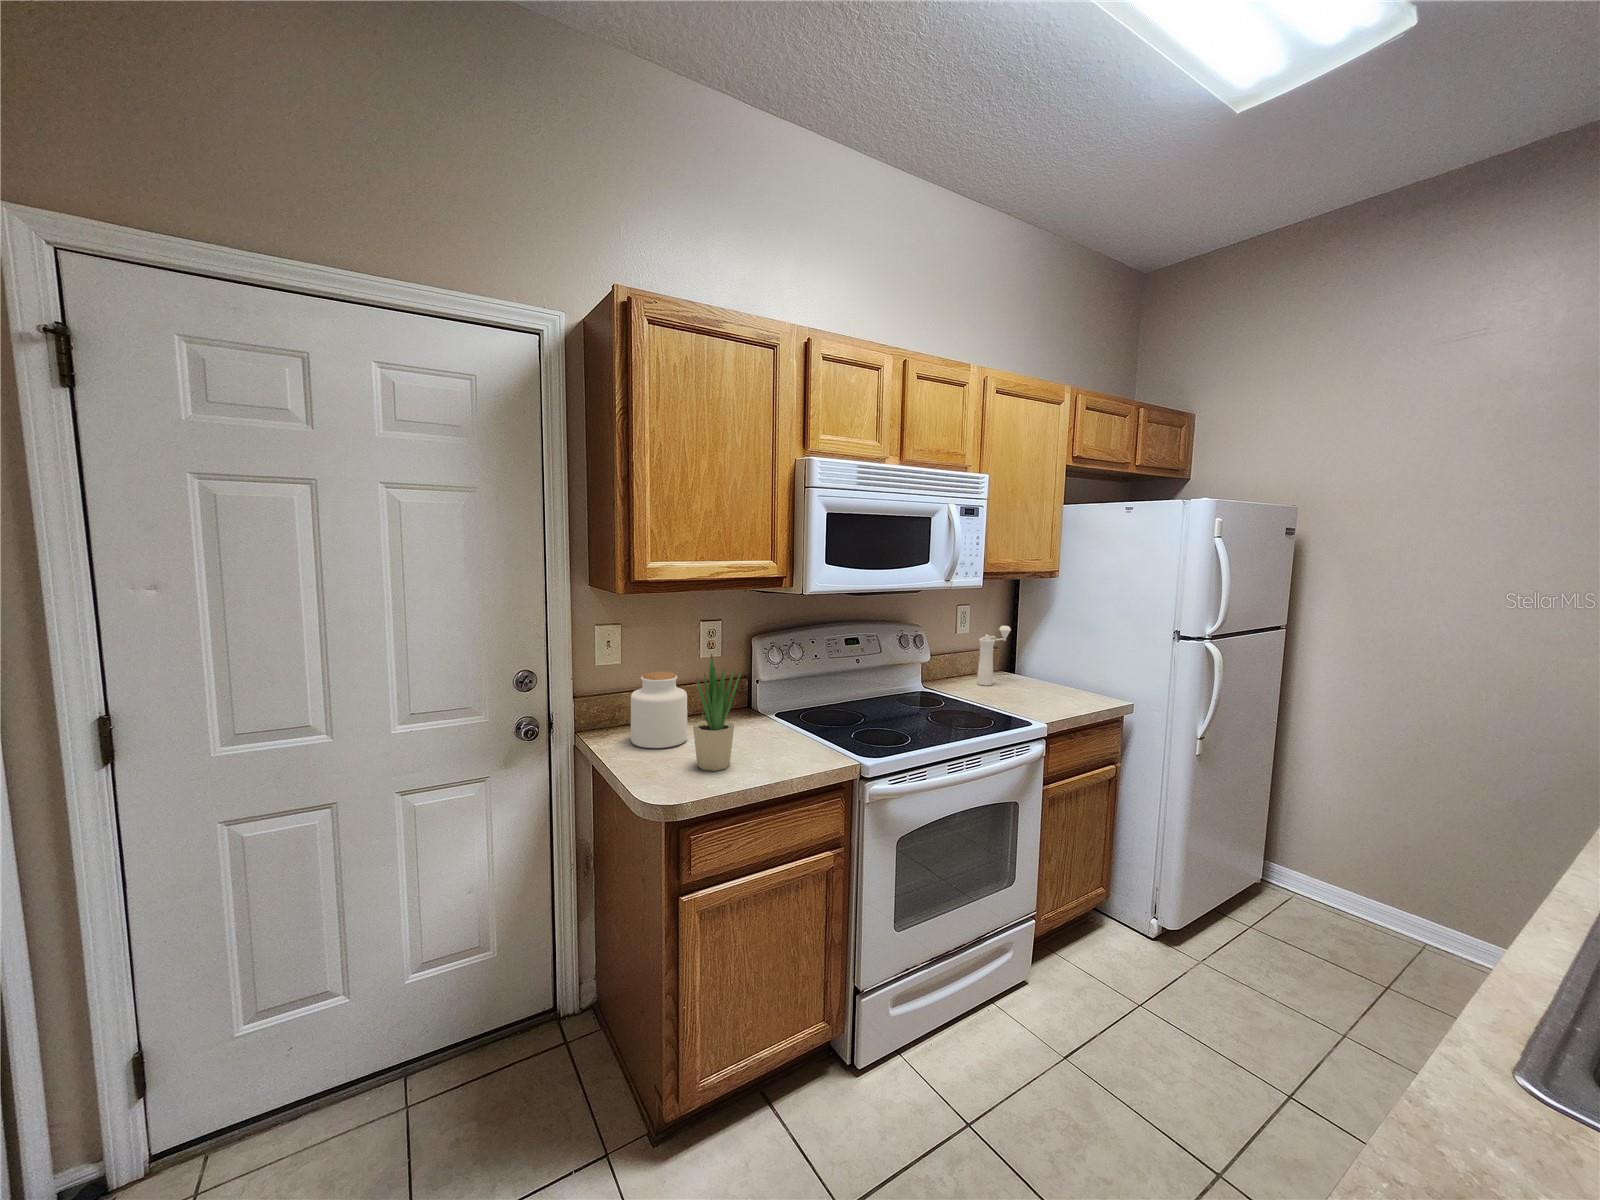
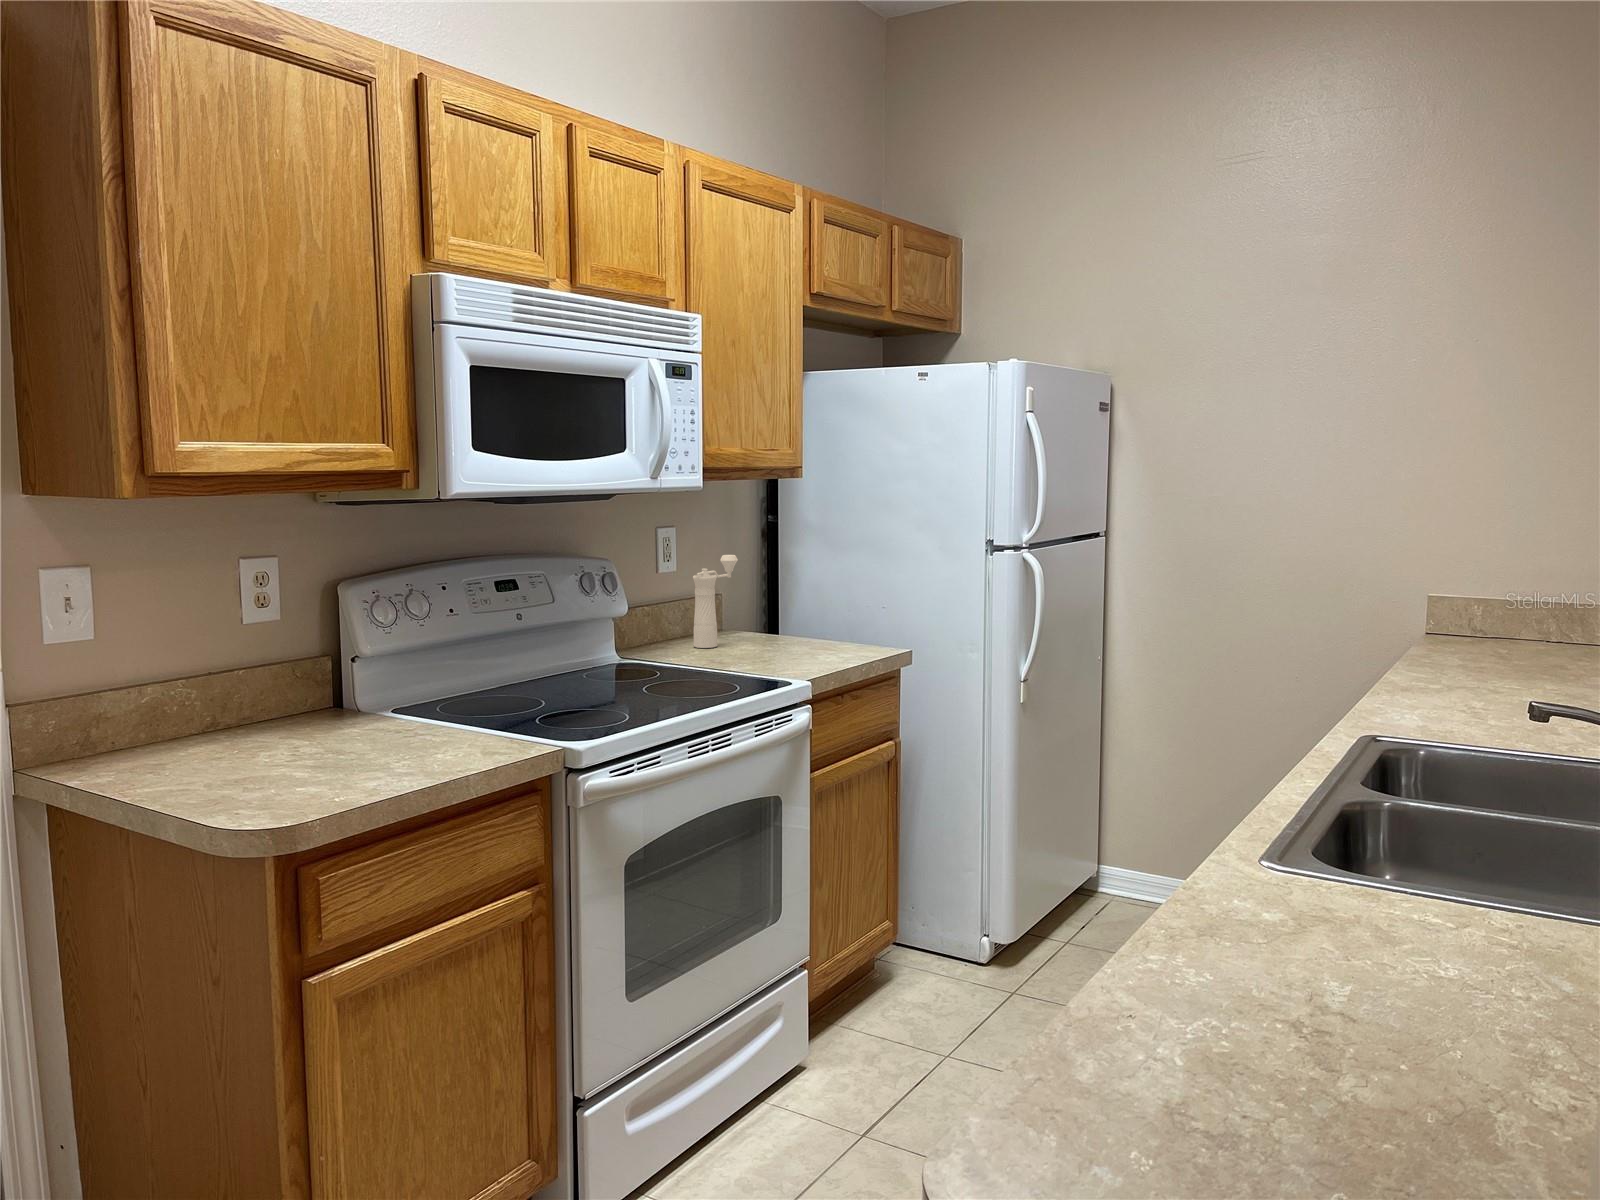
potted plant: present [693,654,741,771] -> none [281,589,363,783]
jar: present [631,671,687,748] -> none [143,641,254,770]

